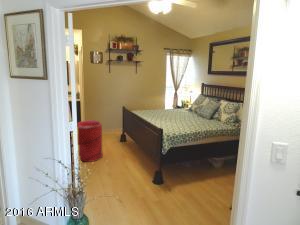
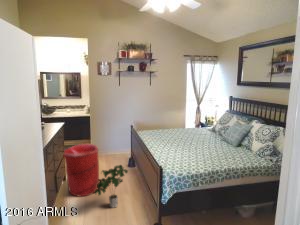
potted plant: none [106,134,129,167] -> present [95,165,128,208]

